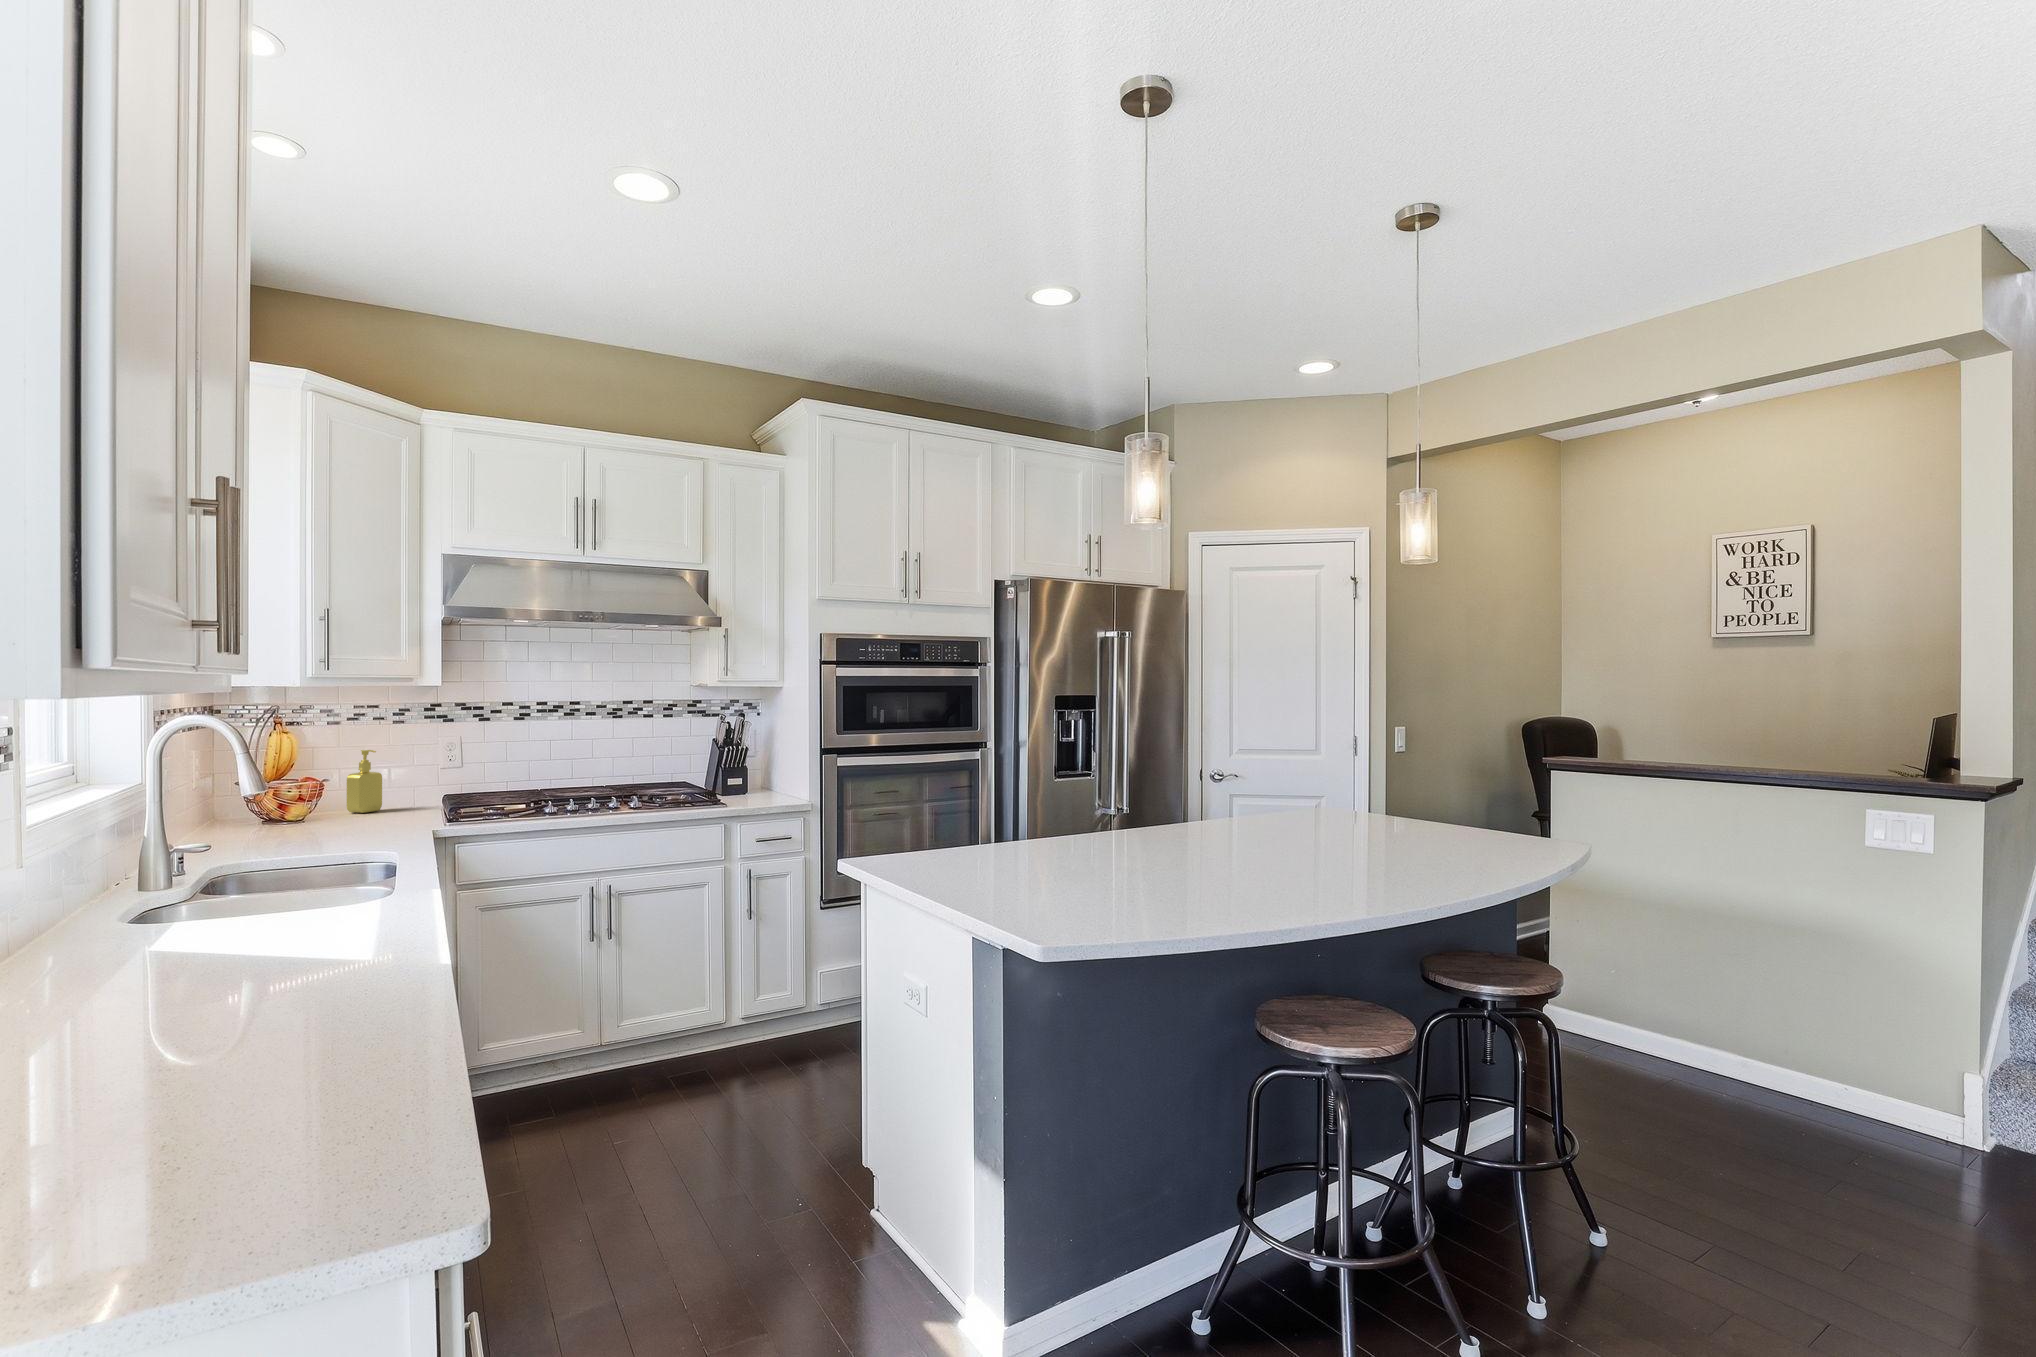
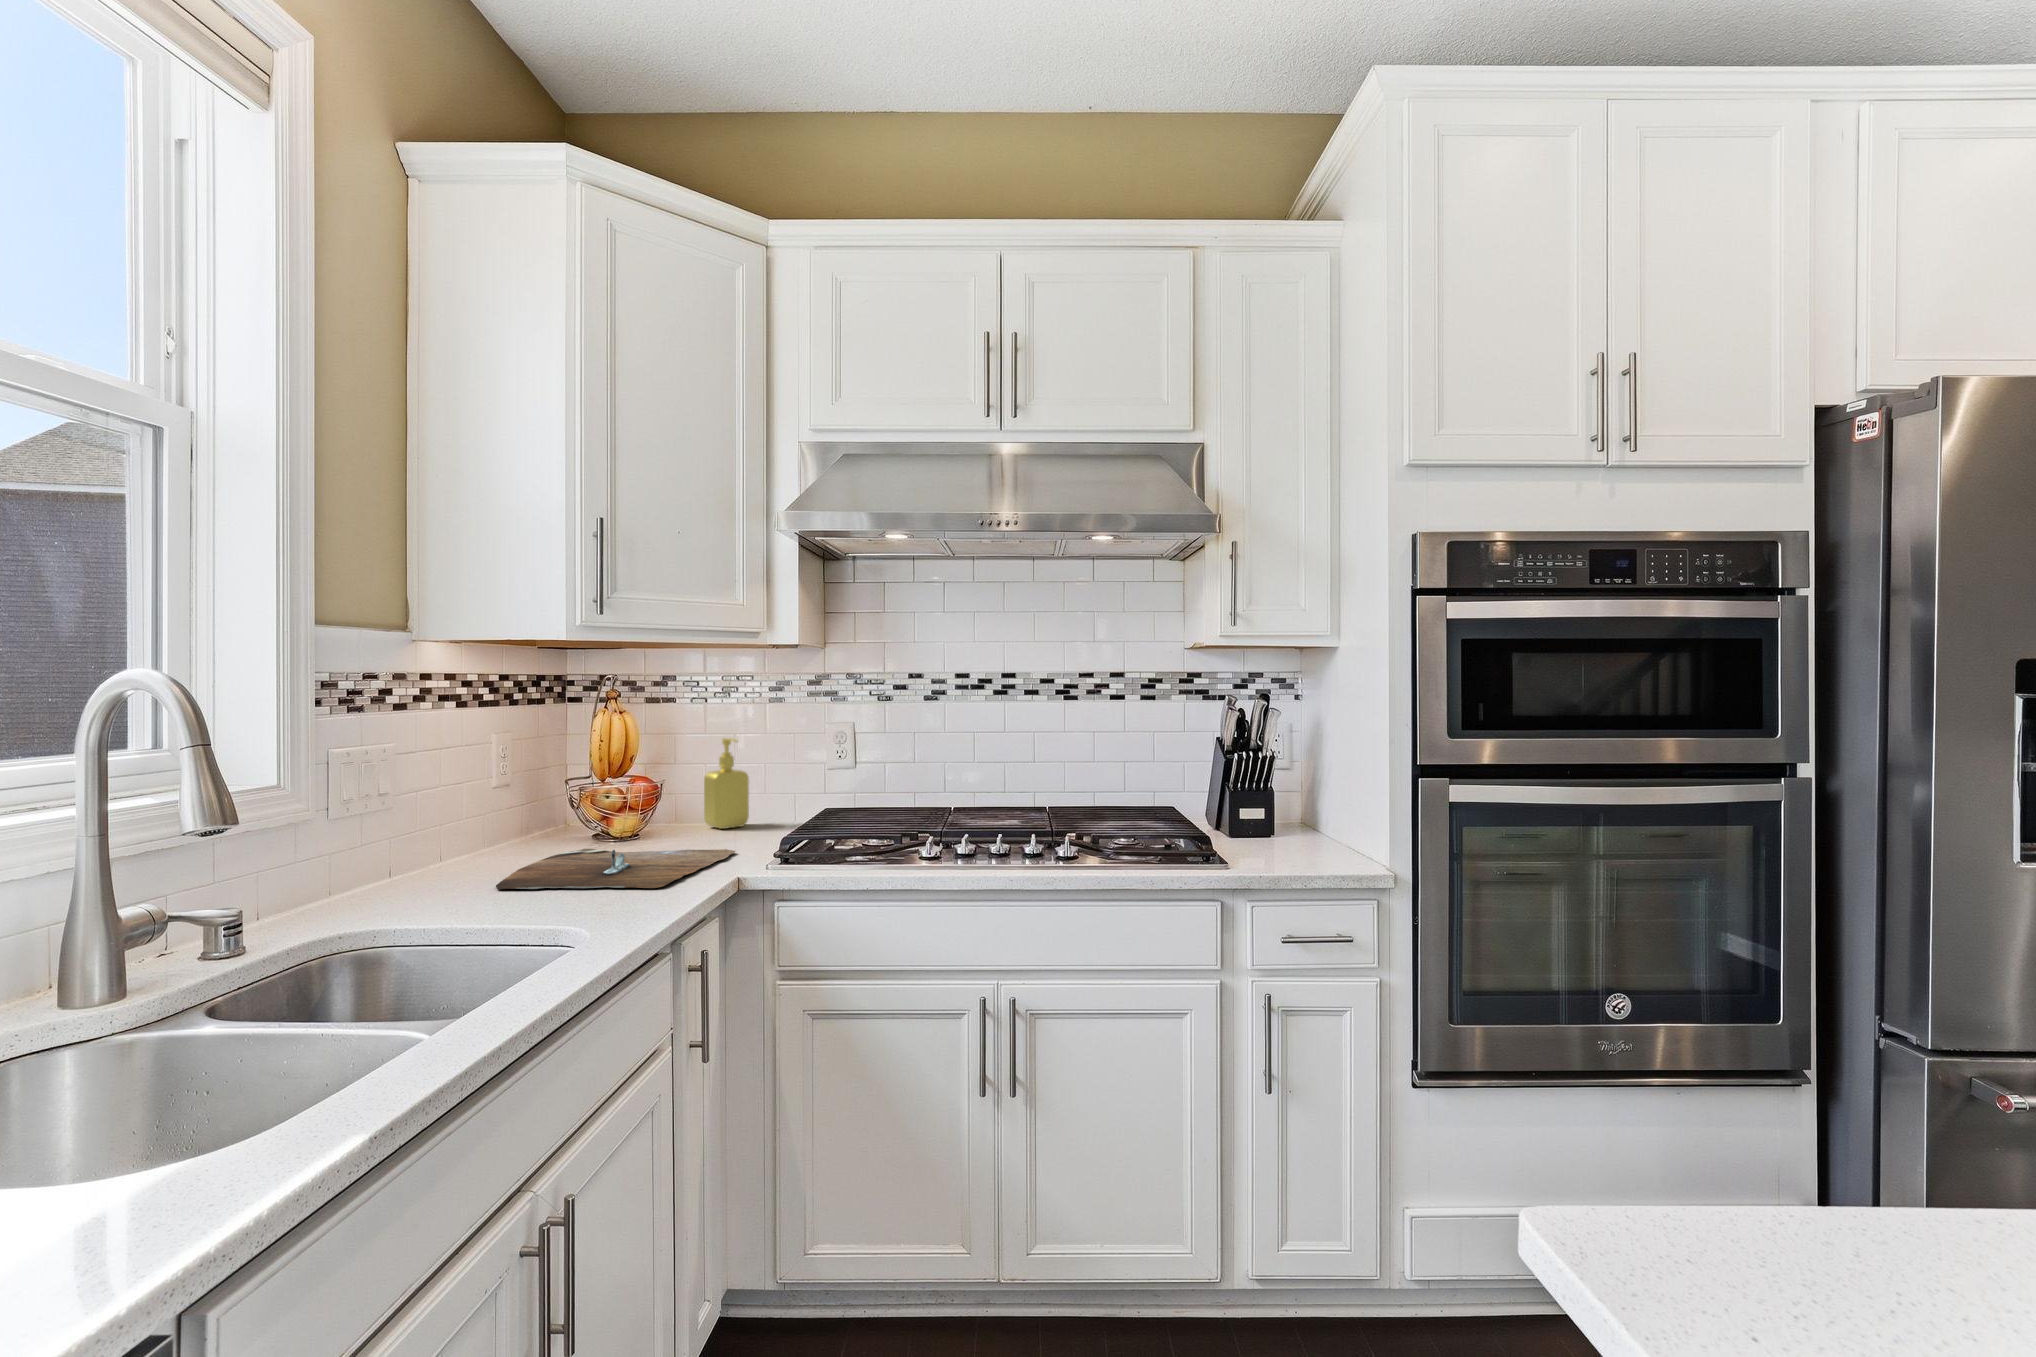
cutting board: none [249,821,404,848] -> present [496,849,735,889]

